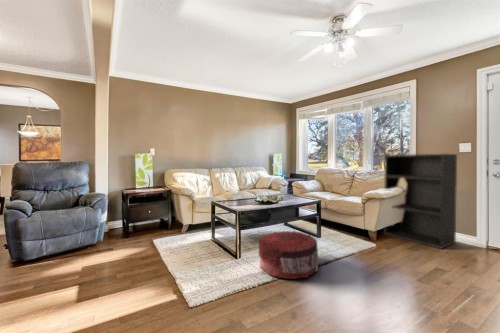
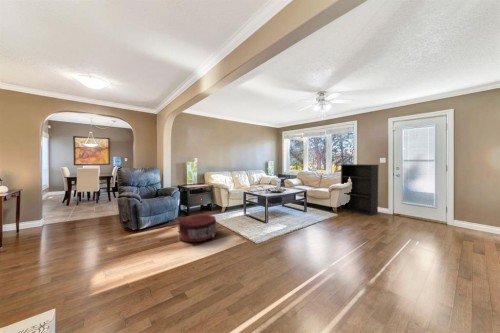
pouf: present [259,231,318,279] -> present [178,214,217,242]

